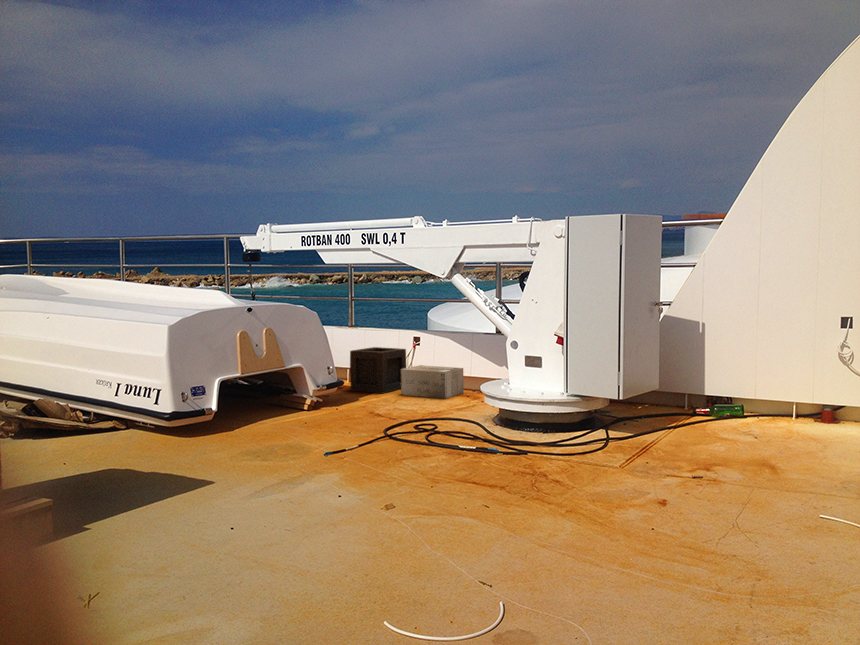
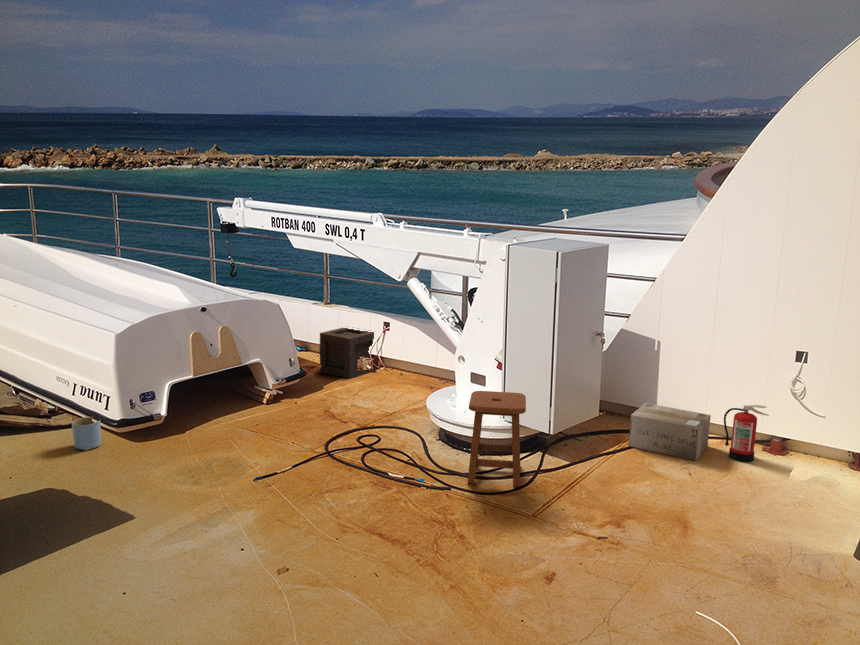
stool: none [536,364,597,453] -> present [468,391,526,486]
cardboard box: present [401,365,464,399] -> present [629,403,711,461]
fire extinguisher: none [776,373,821,430] -> present [724,405,769,462]
planter: none [121,413,150,446] -> present [72,417,101,450]

